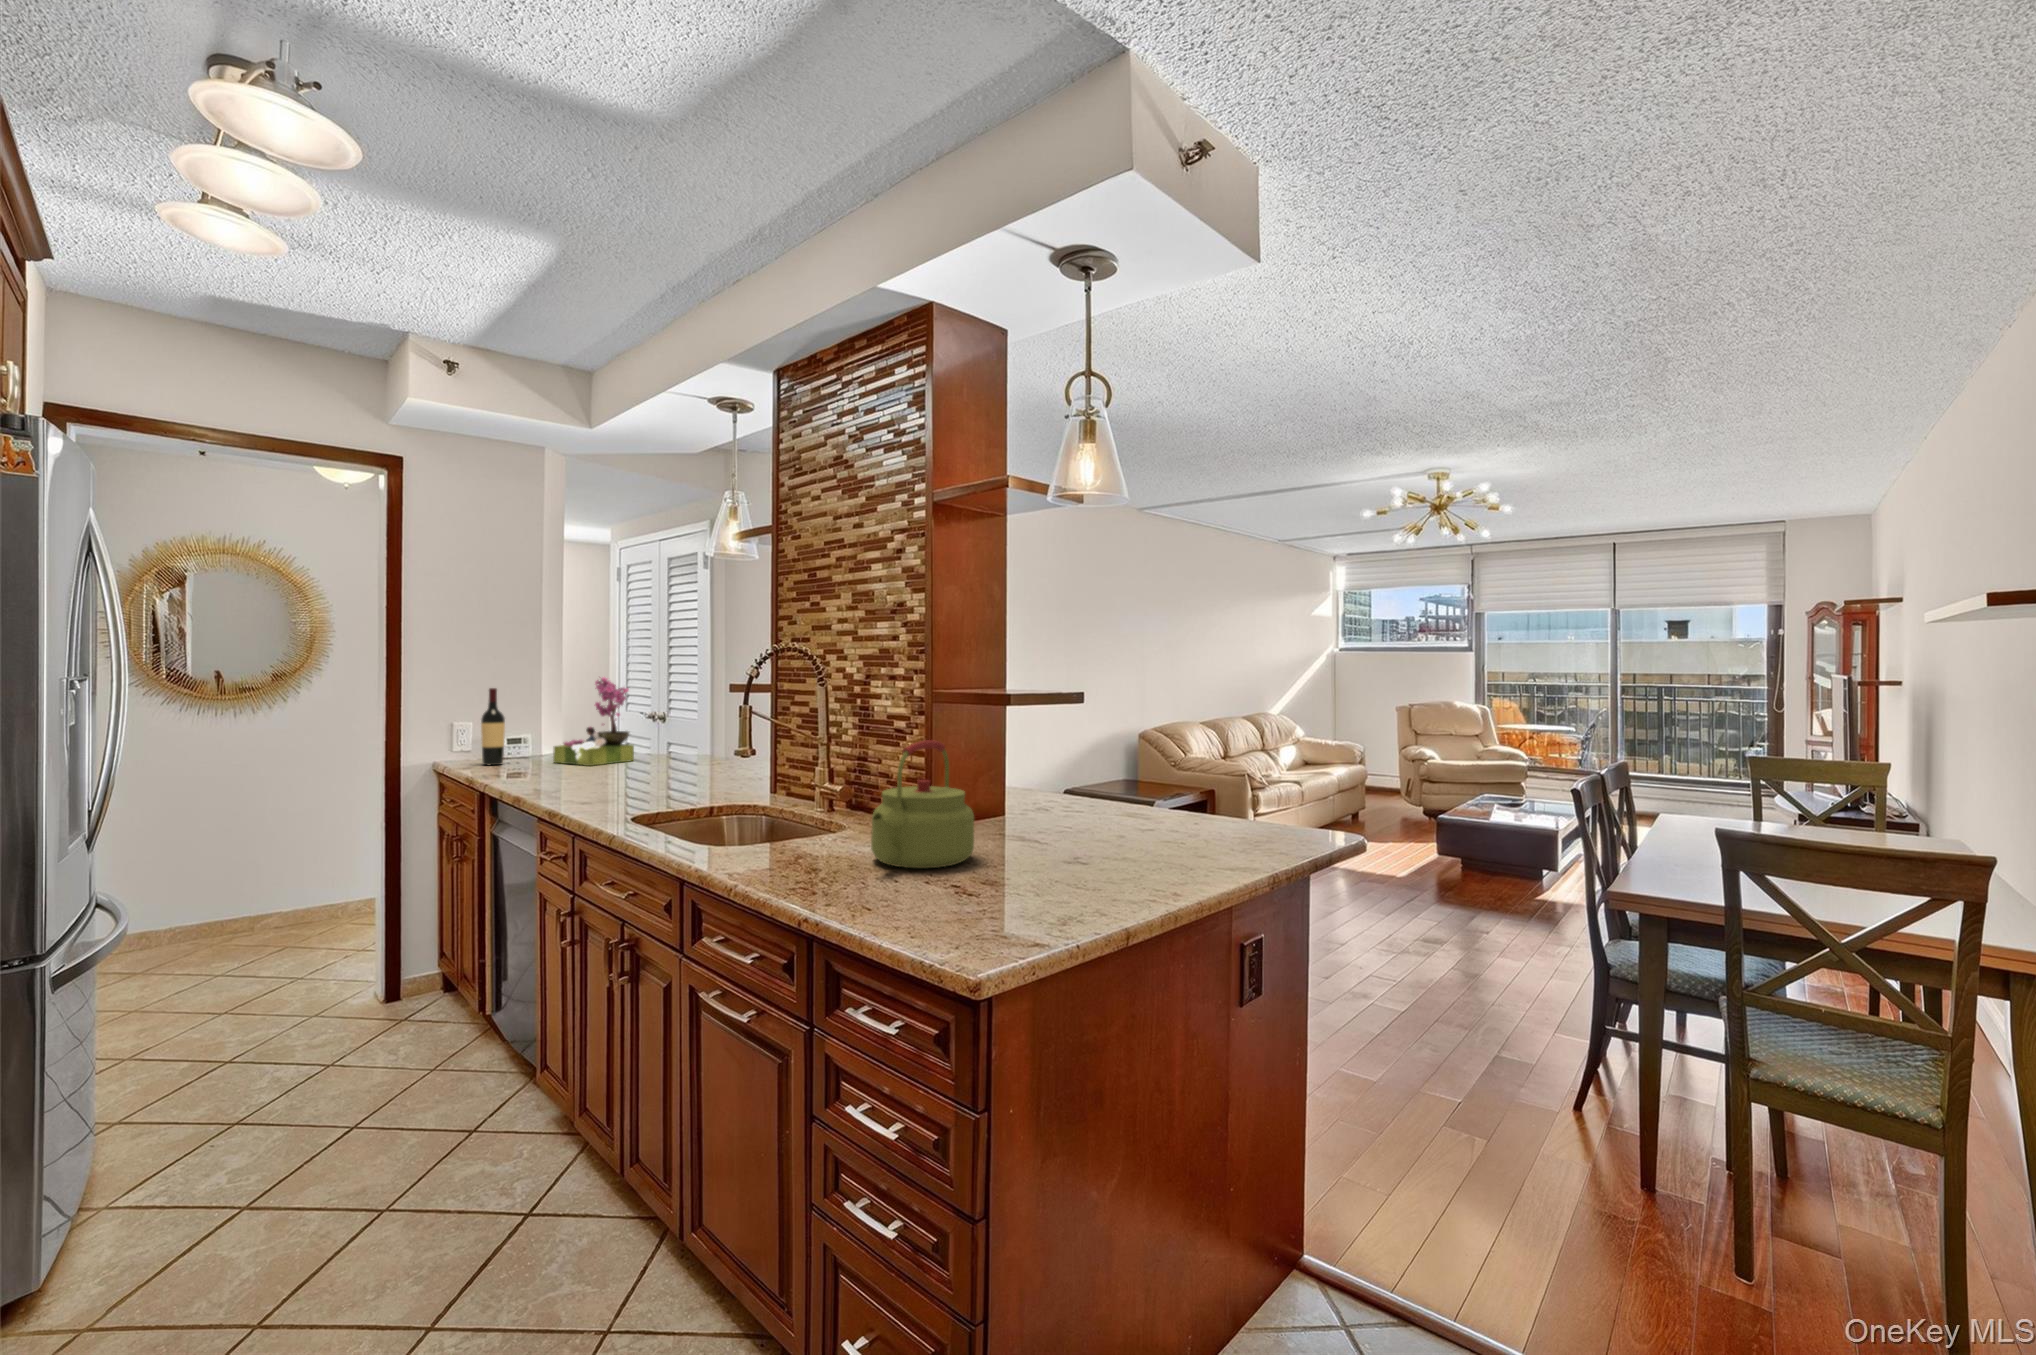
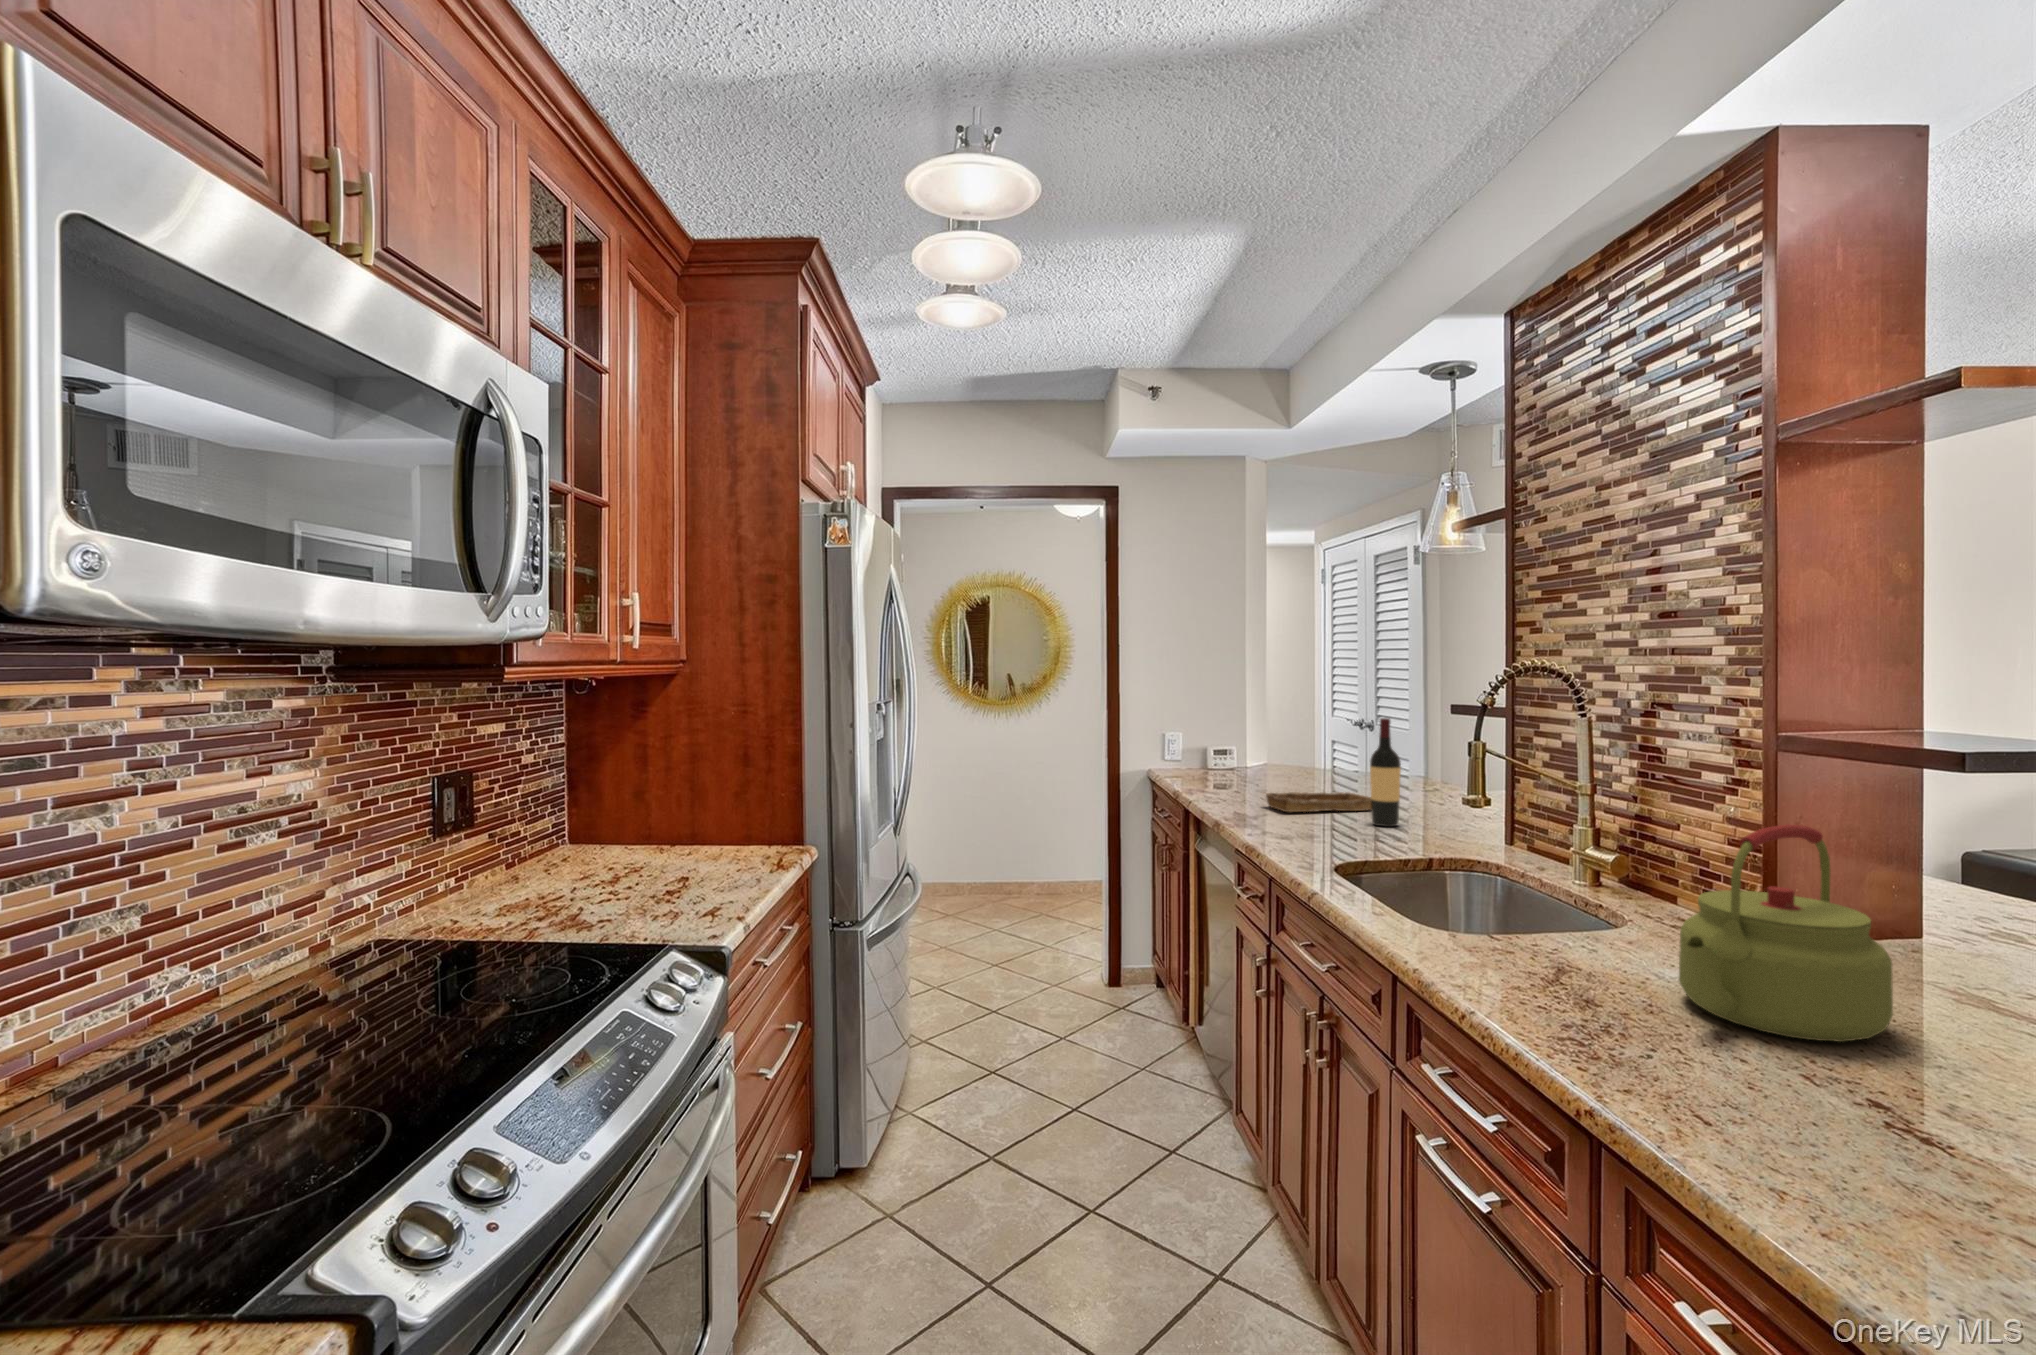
flower arrangement: present [553,677,634,766] -> none [1258,688,1338,785]
wine bottle: present [481,688,505,765] -> present [1370,718,1401,827]
tray: none [560,765,670,786] -> present [1266,792,1371,812]

